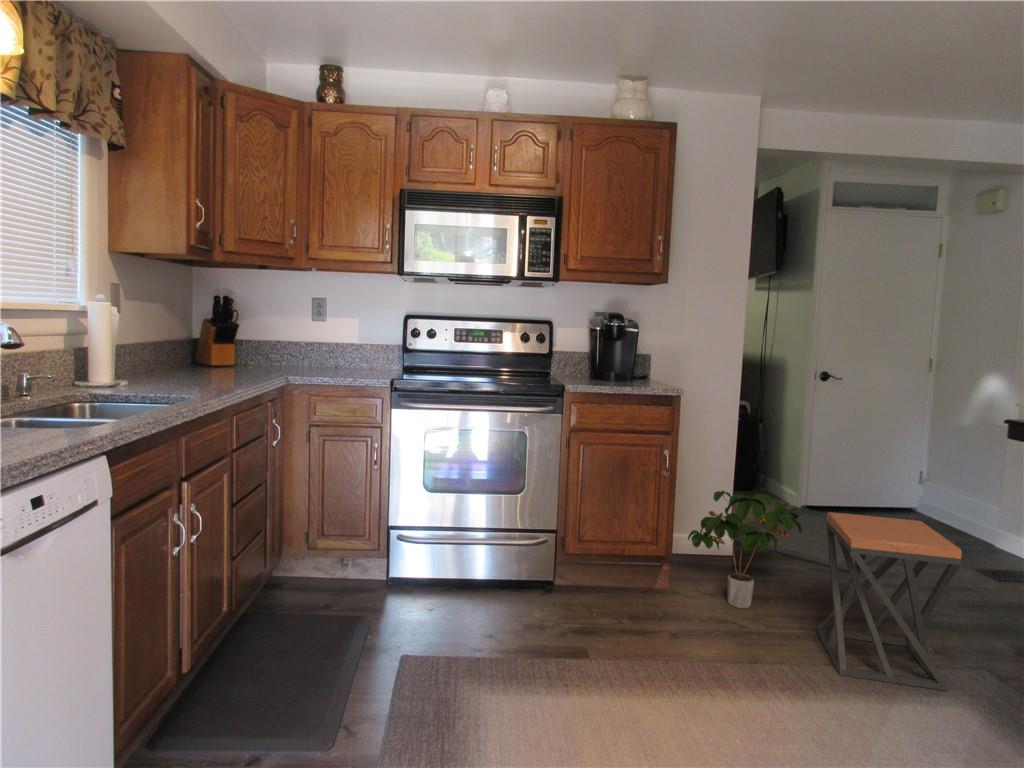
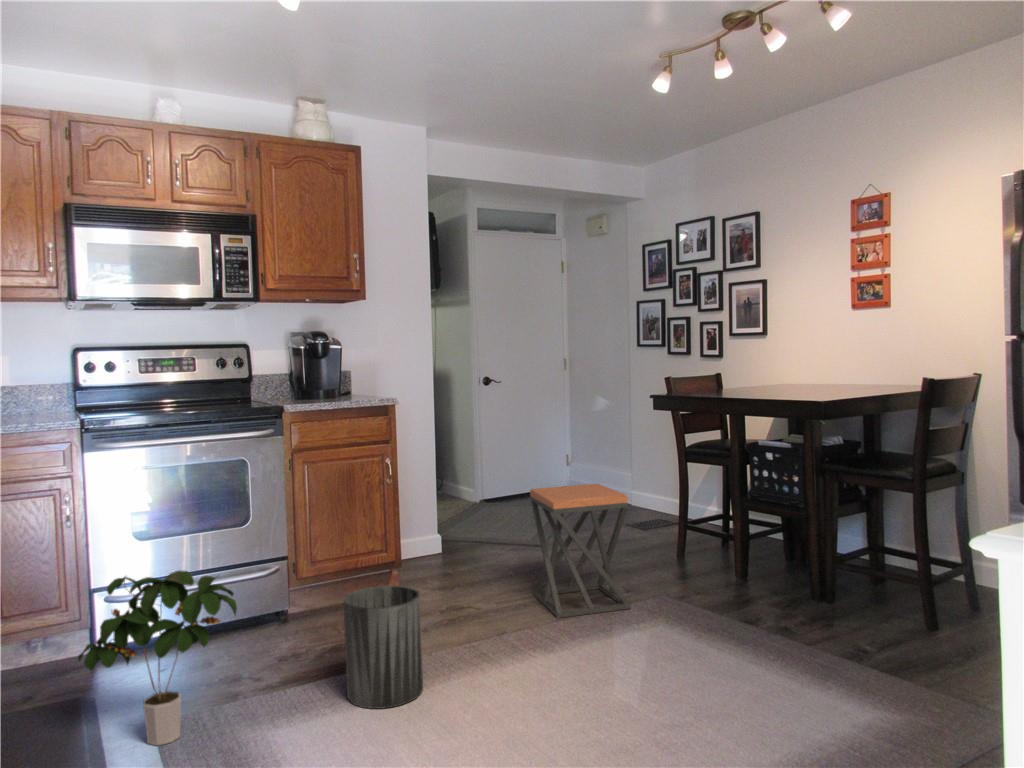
potted plant: present [688,490,802,608] -> present [78,571,237,746]
trash can: none [566,597,656,743] -> present [343,585,423,709]

